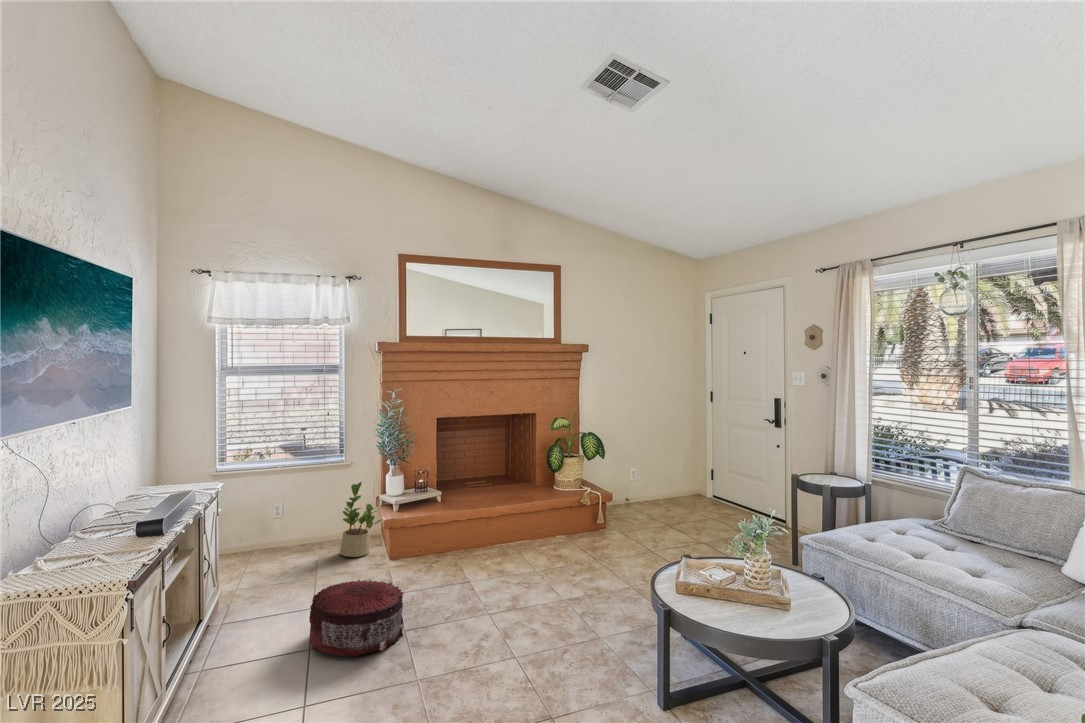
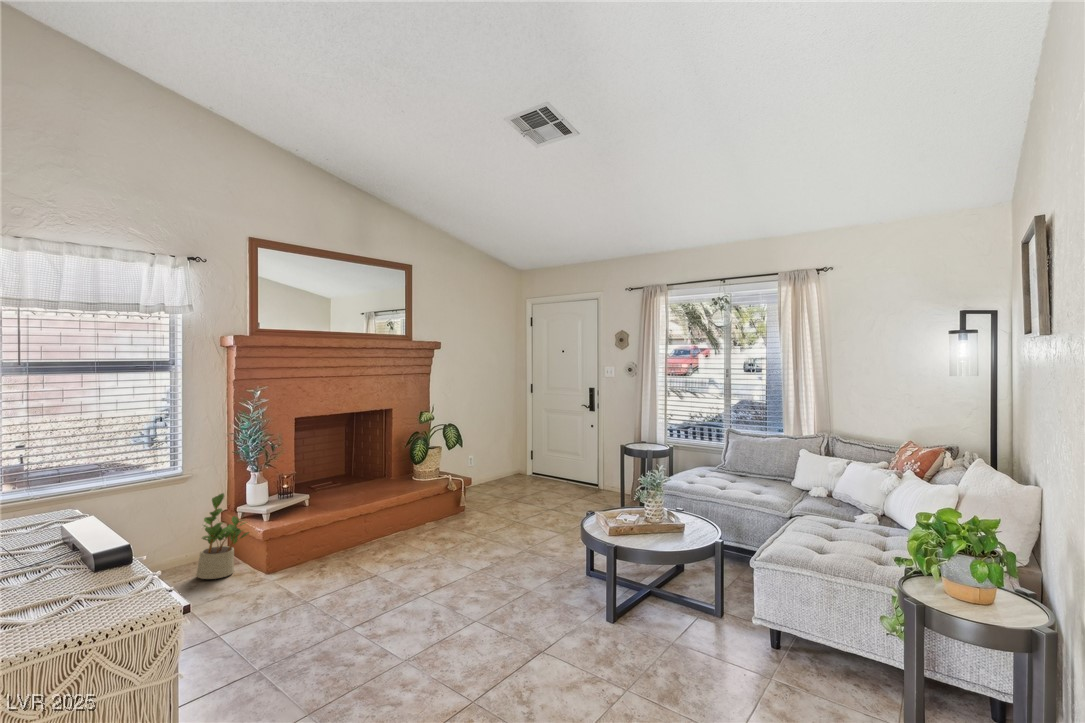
pouf: present [309,579,404,657] -> none [252,583,355,663]

